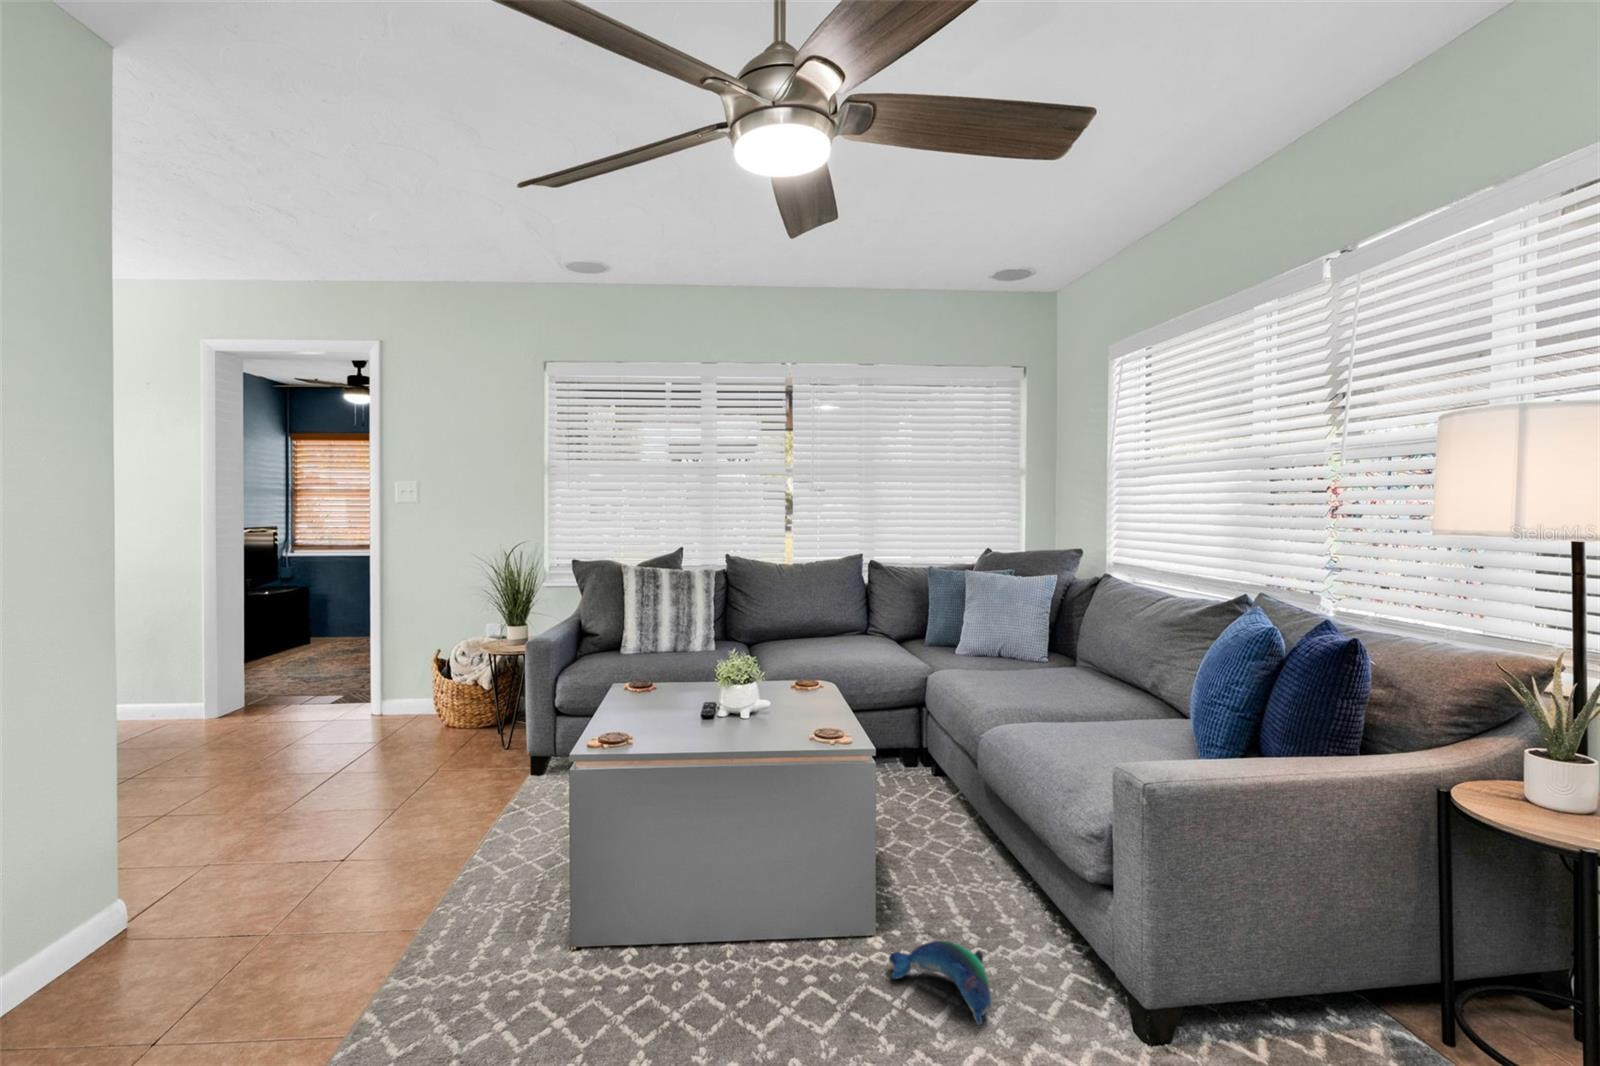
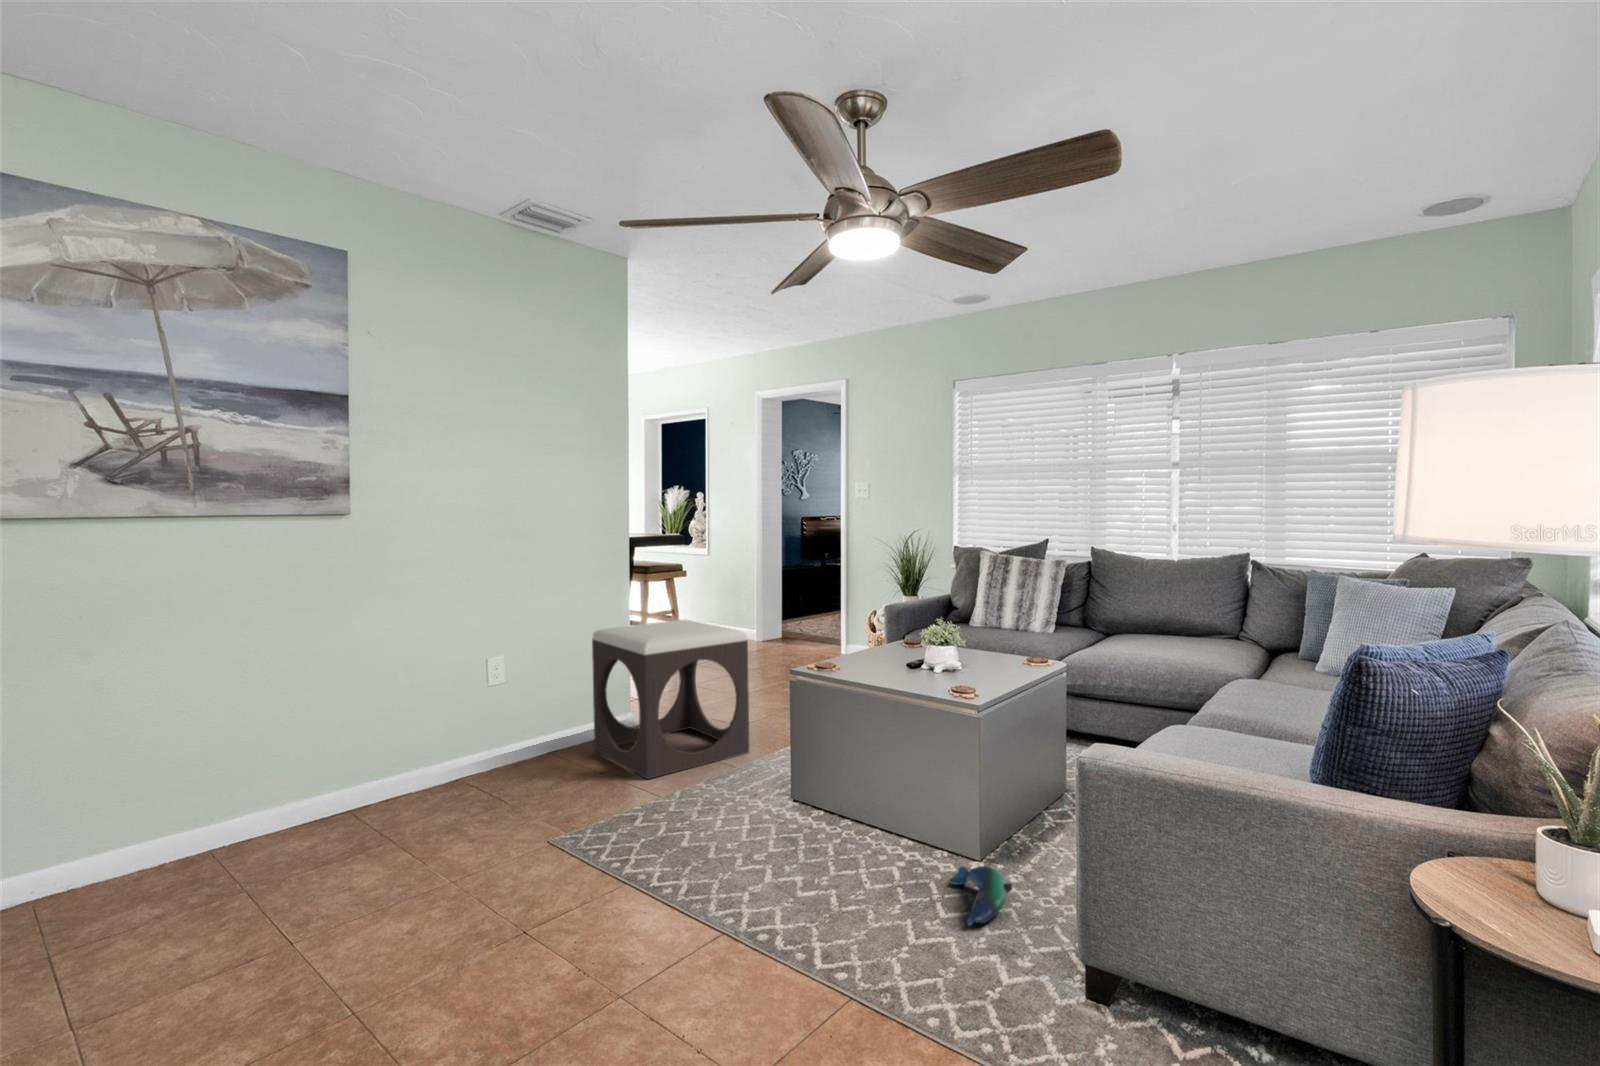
footstool: none [52,704,410,1014] -> present [592,620,749,779]

